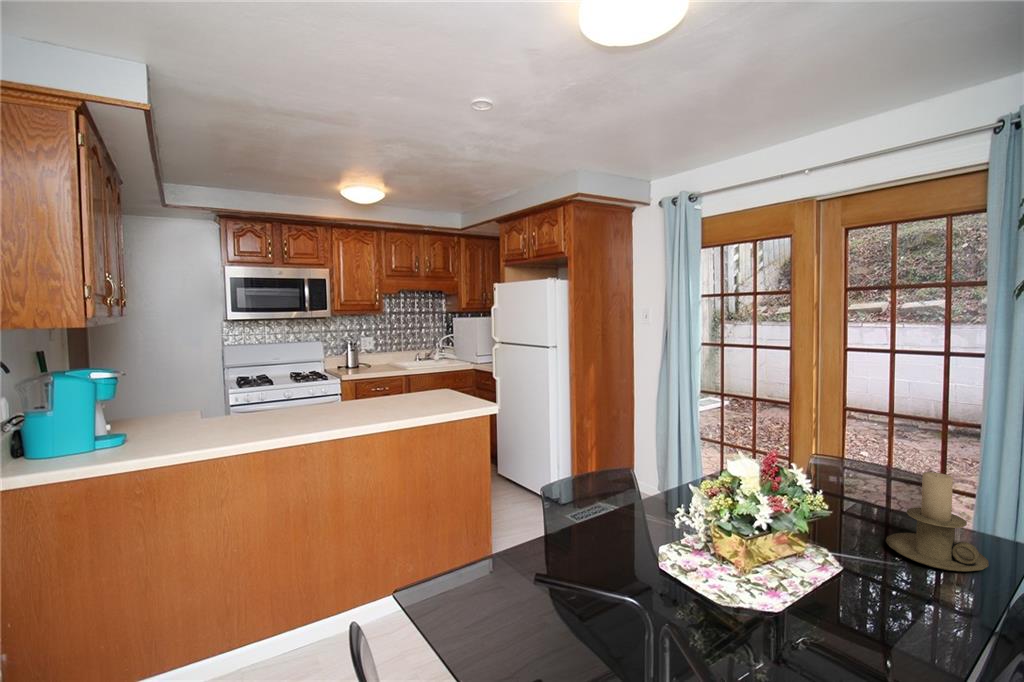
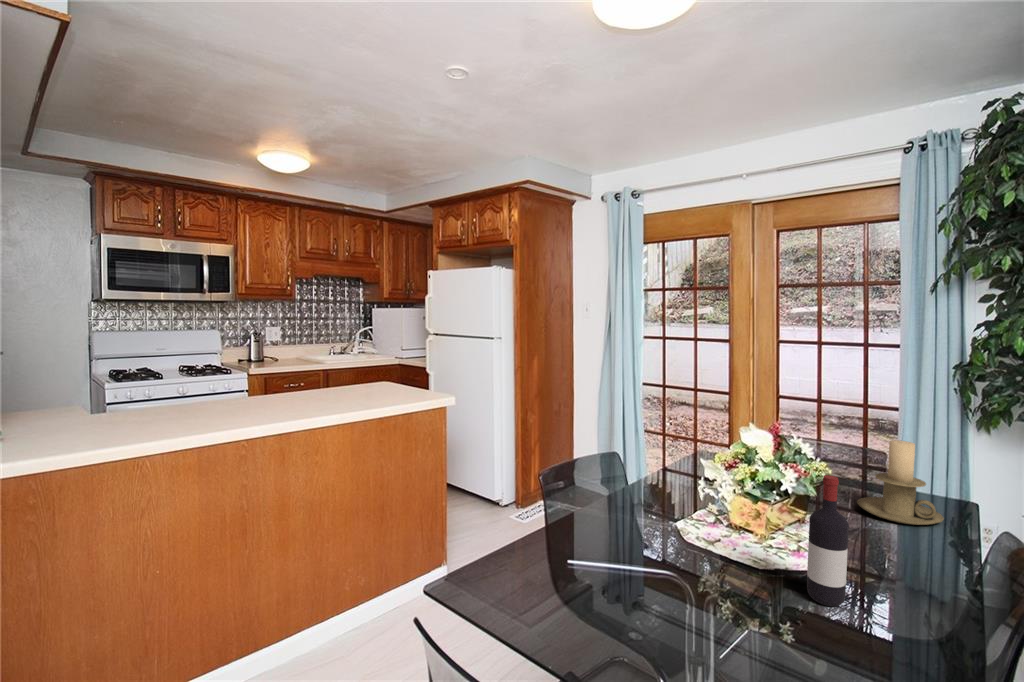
wine bottle: none [765,515,806,654] -> present [807,475,849,606]

